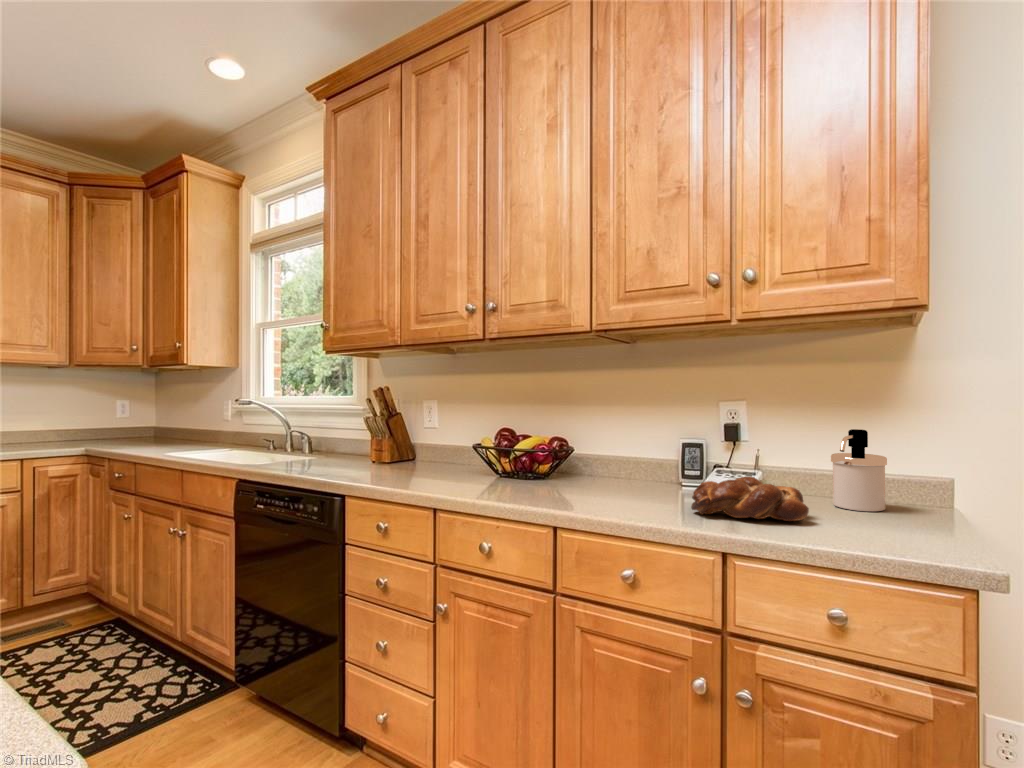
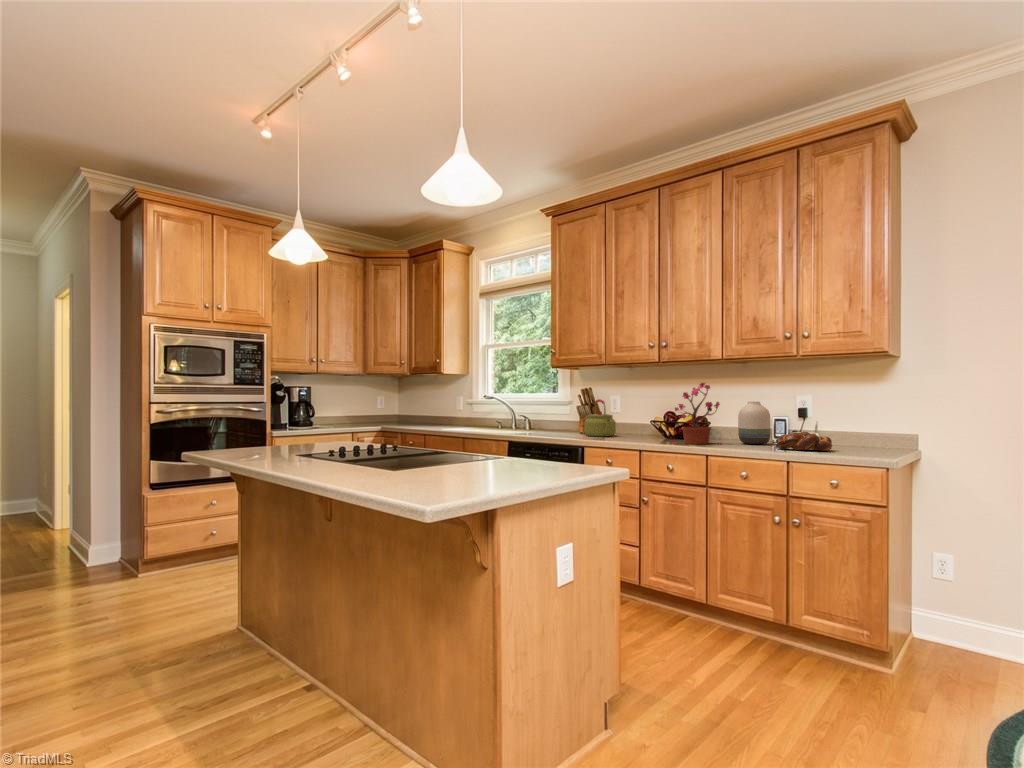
potted plant: none [493,376,589,495] -> present [671,383,721,444]
kettle: none [371,406,425,470] -> present [584,399,616,437]
vase: none [619,412,676,493] -> present [738,401,771,444]
soap dispenser: present [831,429,887,511] -> none [853,410,881,450]

